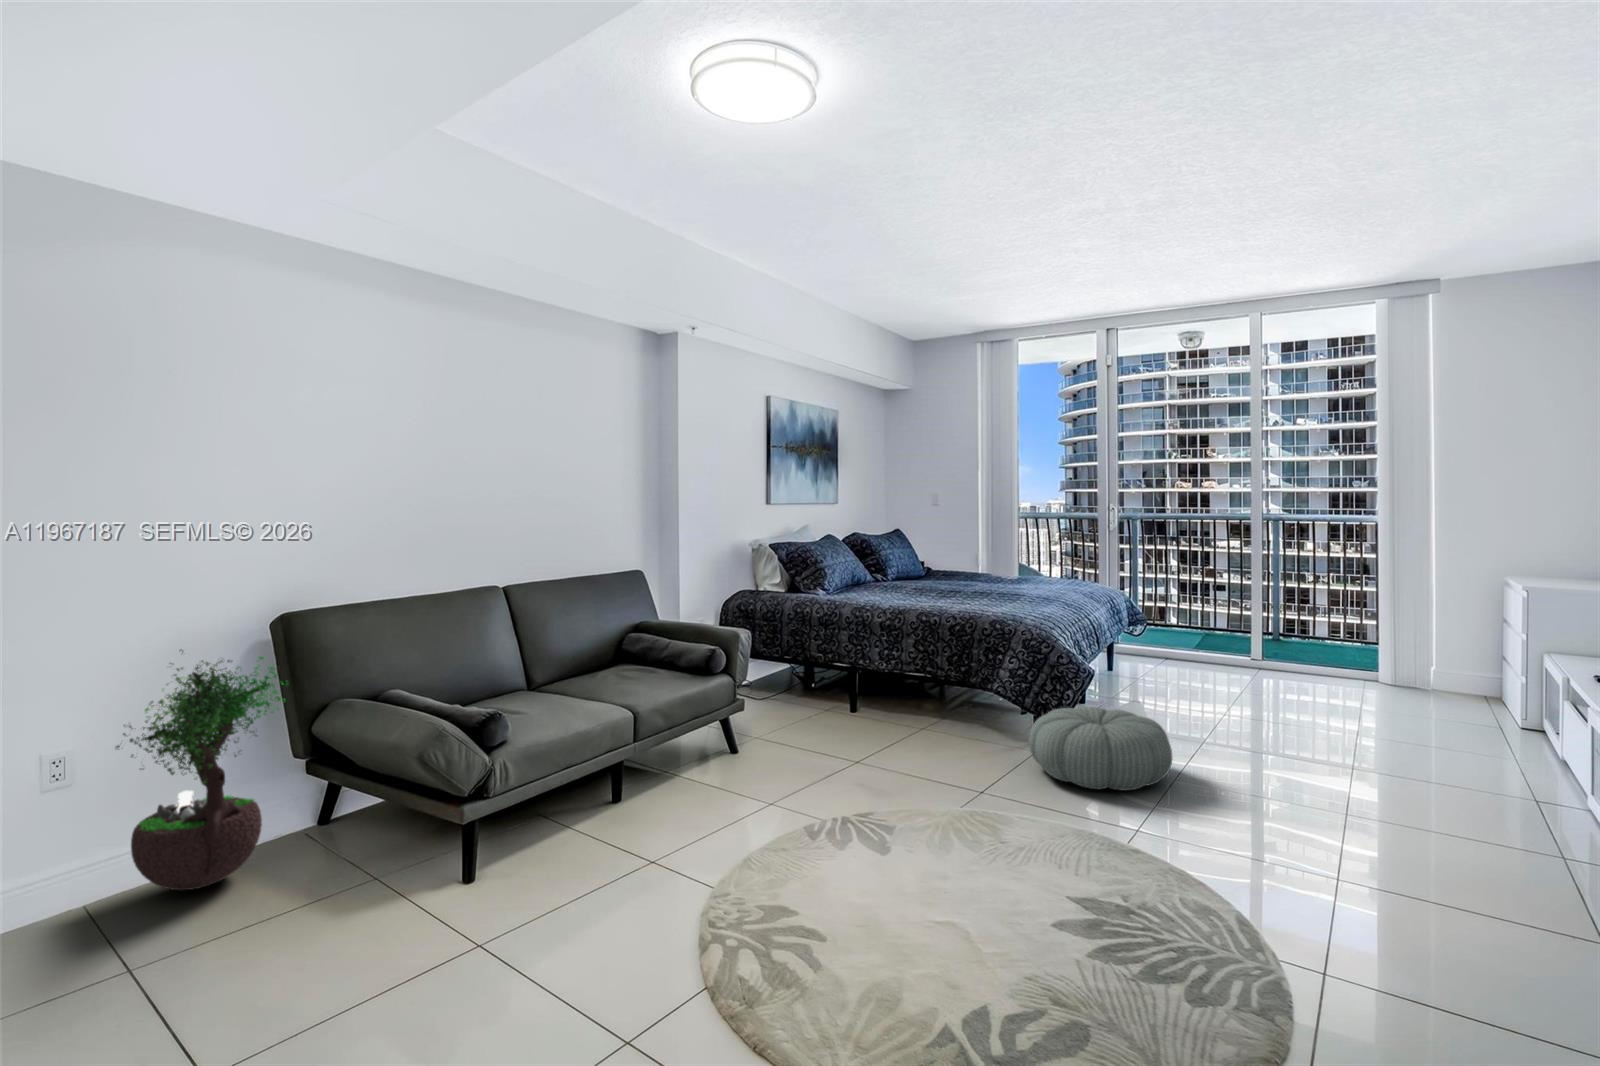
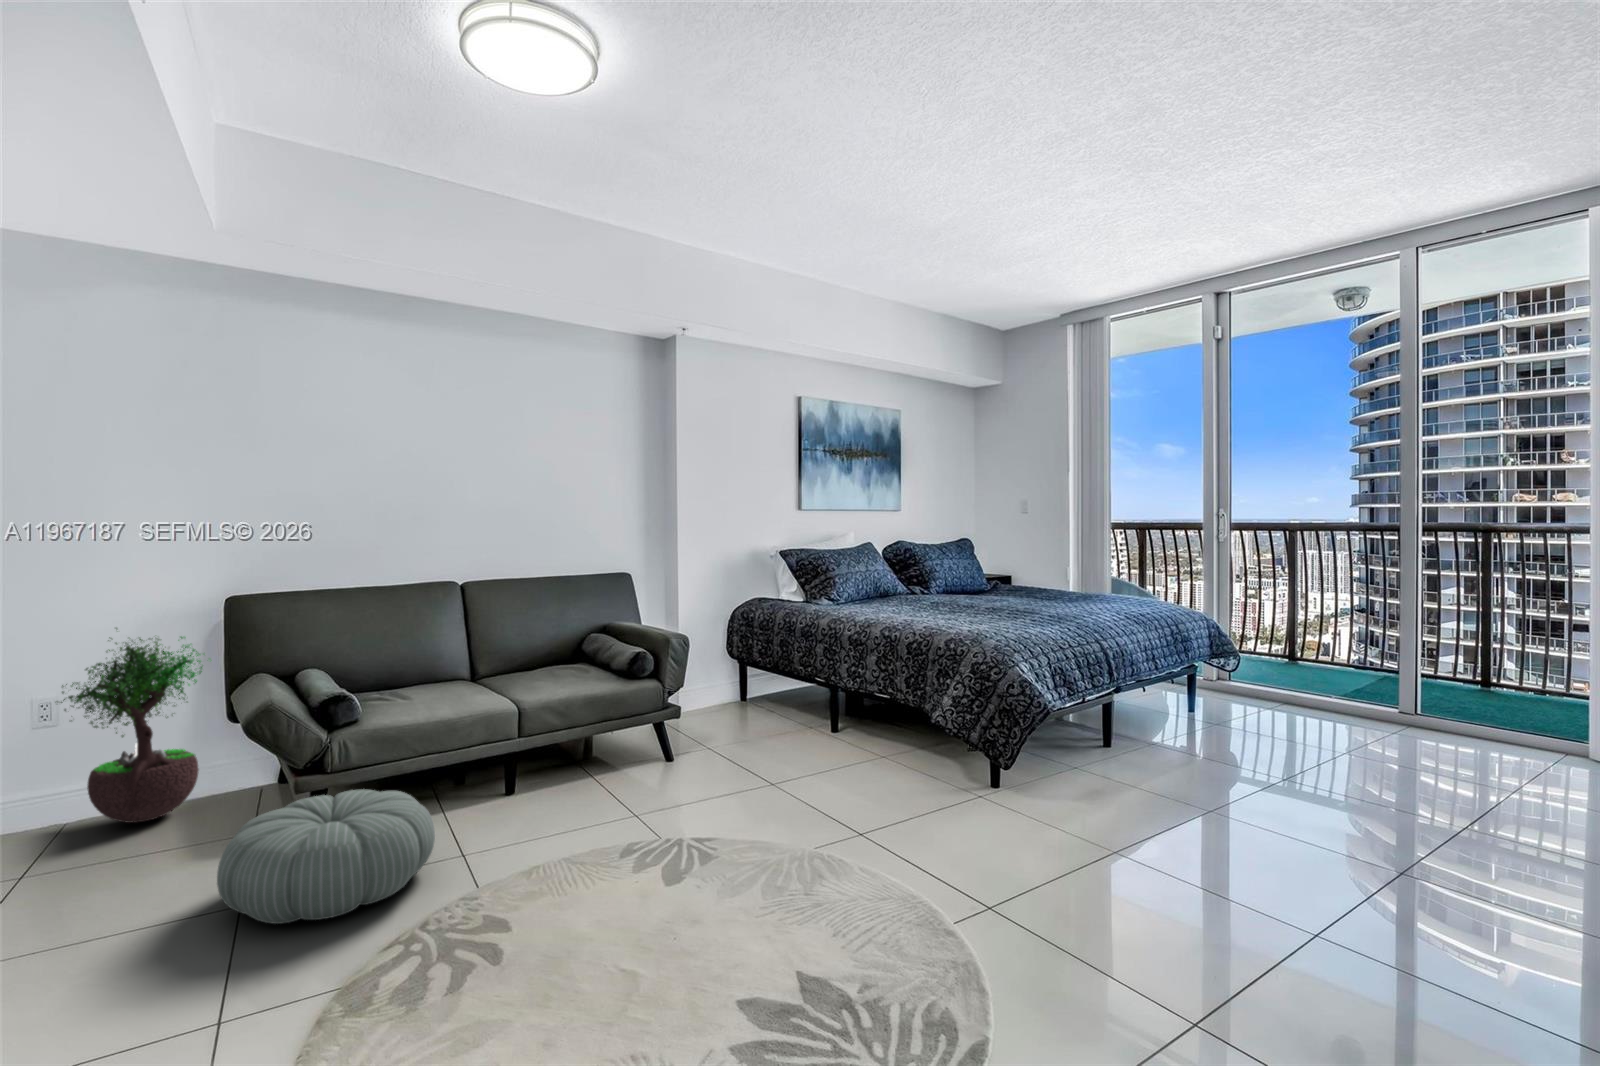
pouf: present [1029,706,1172,790] -> present [217,789,435,924]

